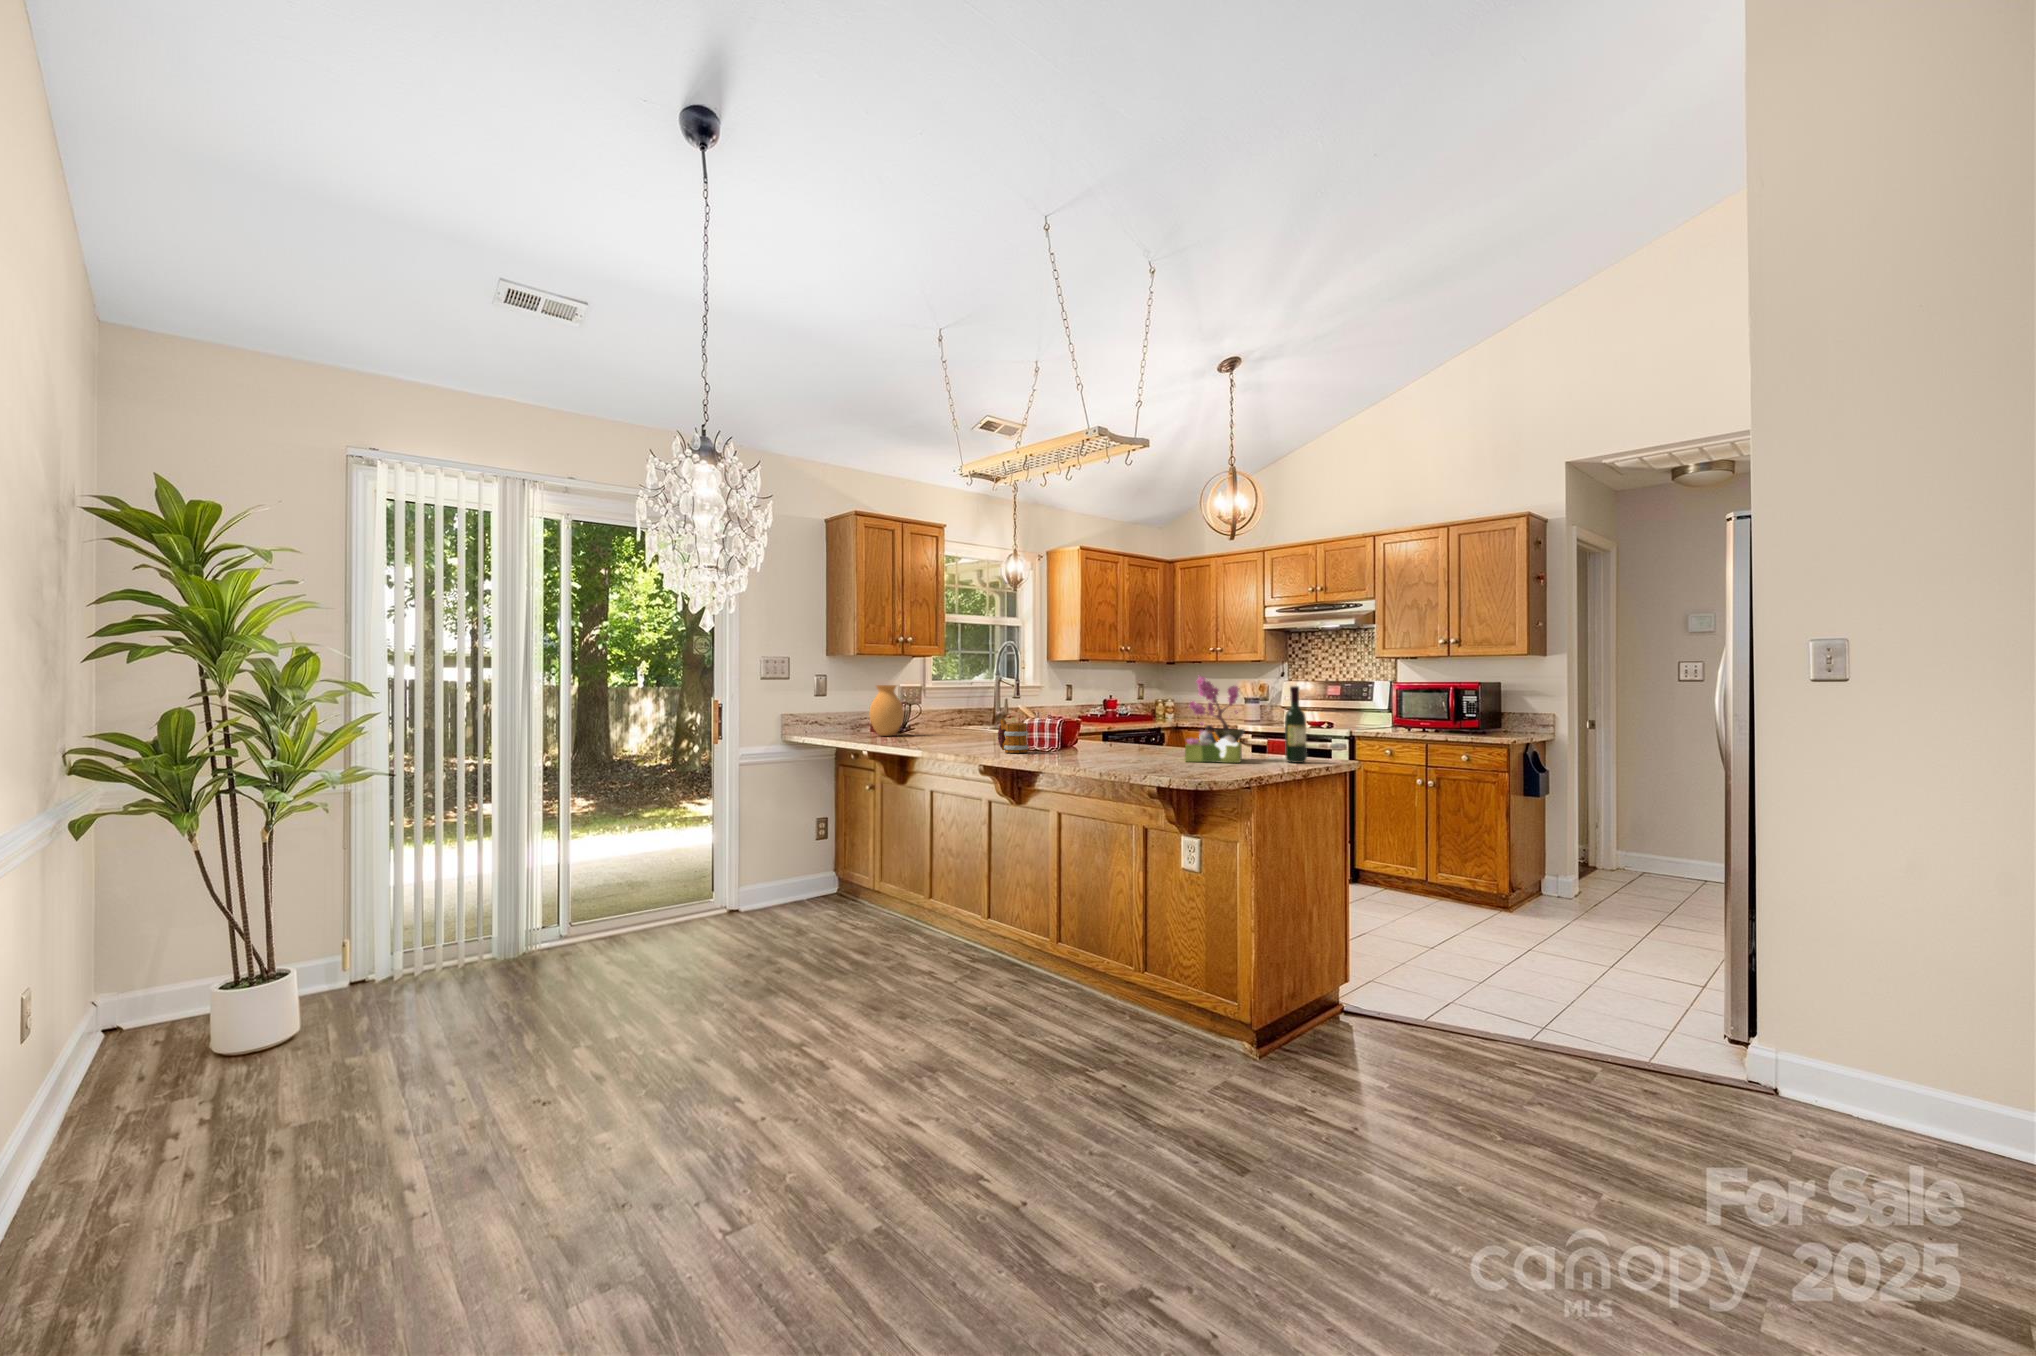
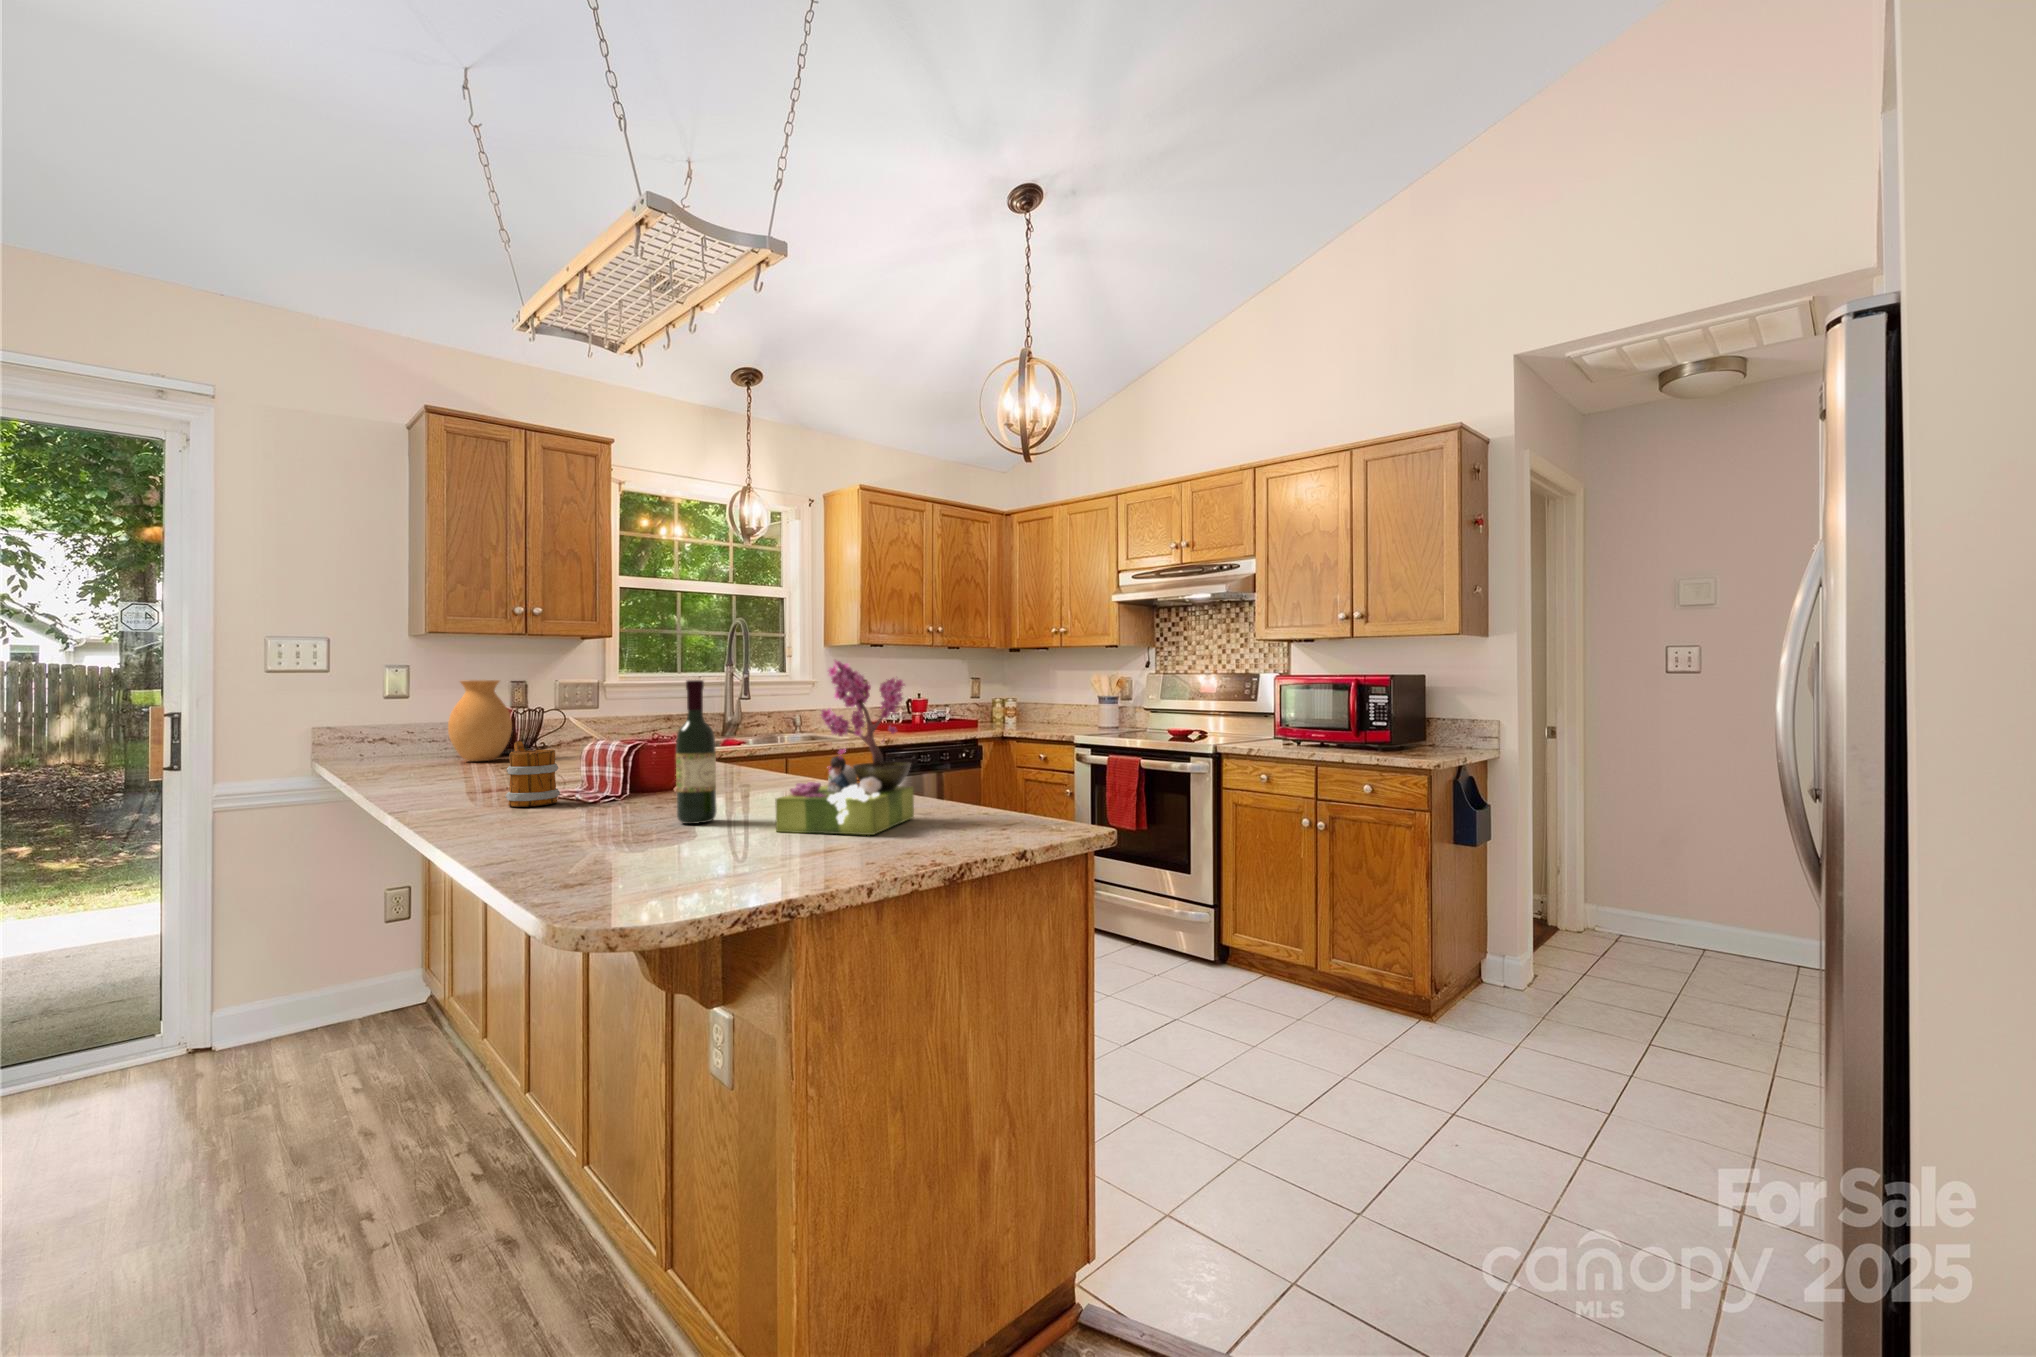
wine bottle: present [1285,686,1307,763] -> present [676,680,717,824]

